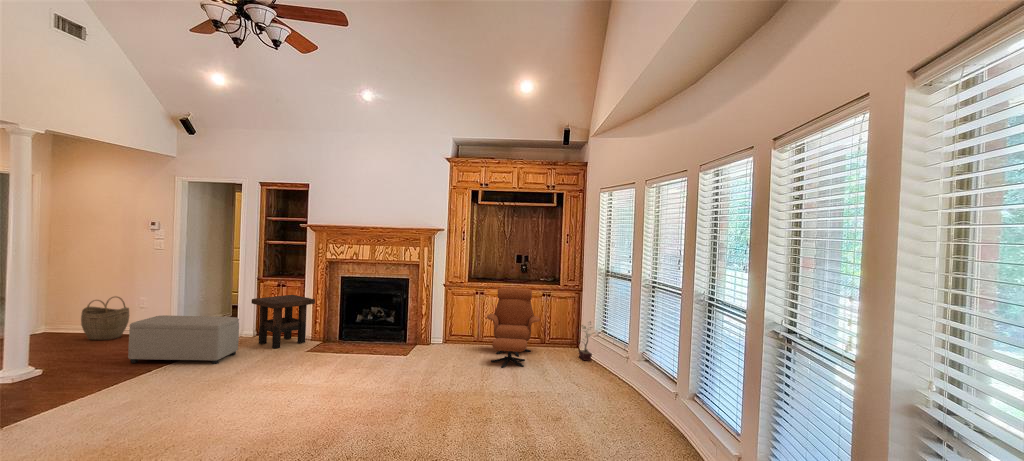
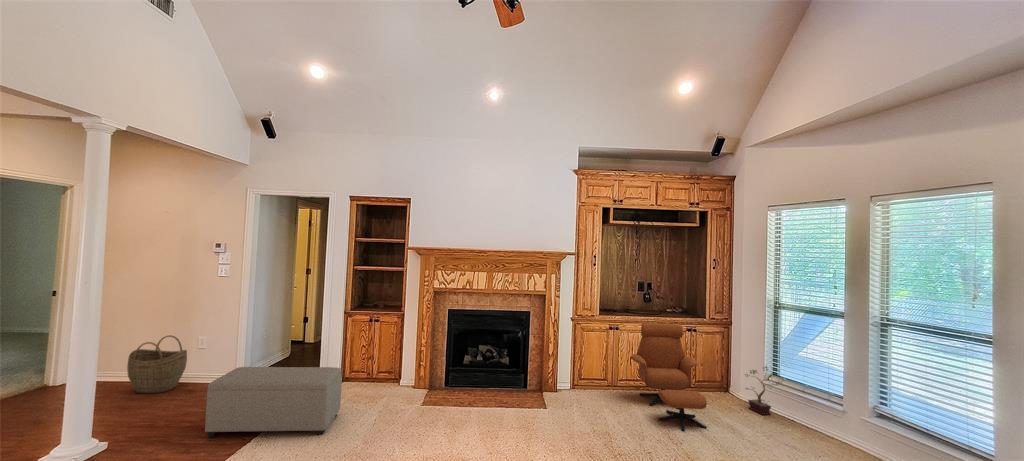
side table: present [252,295,315,349] -> none [347,331,421,403]

